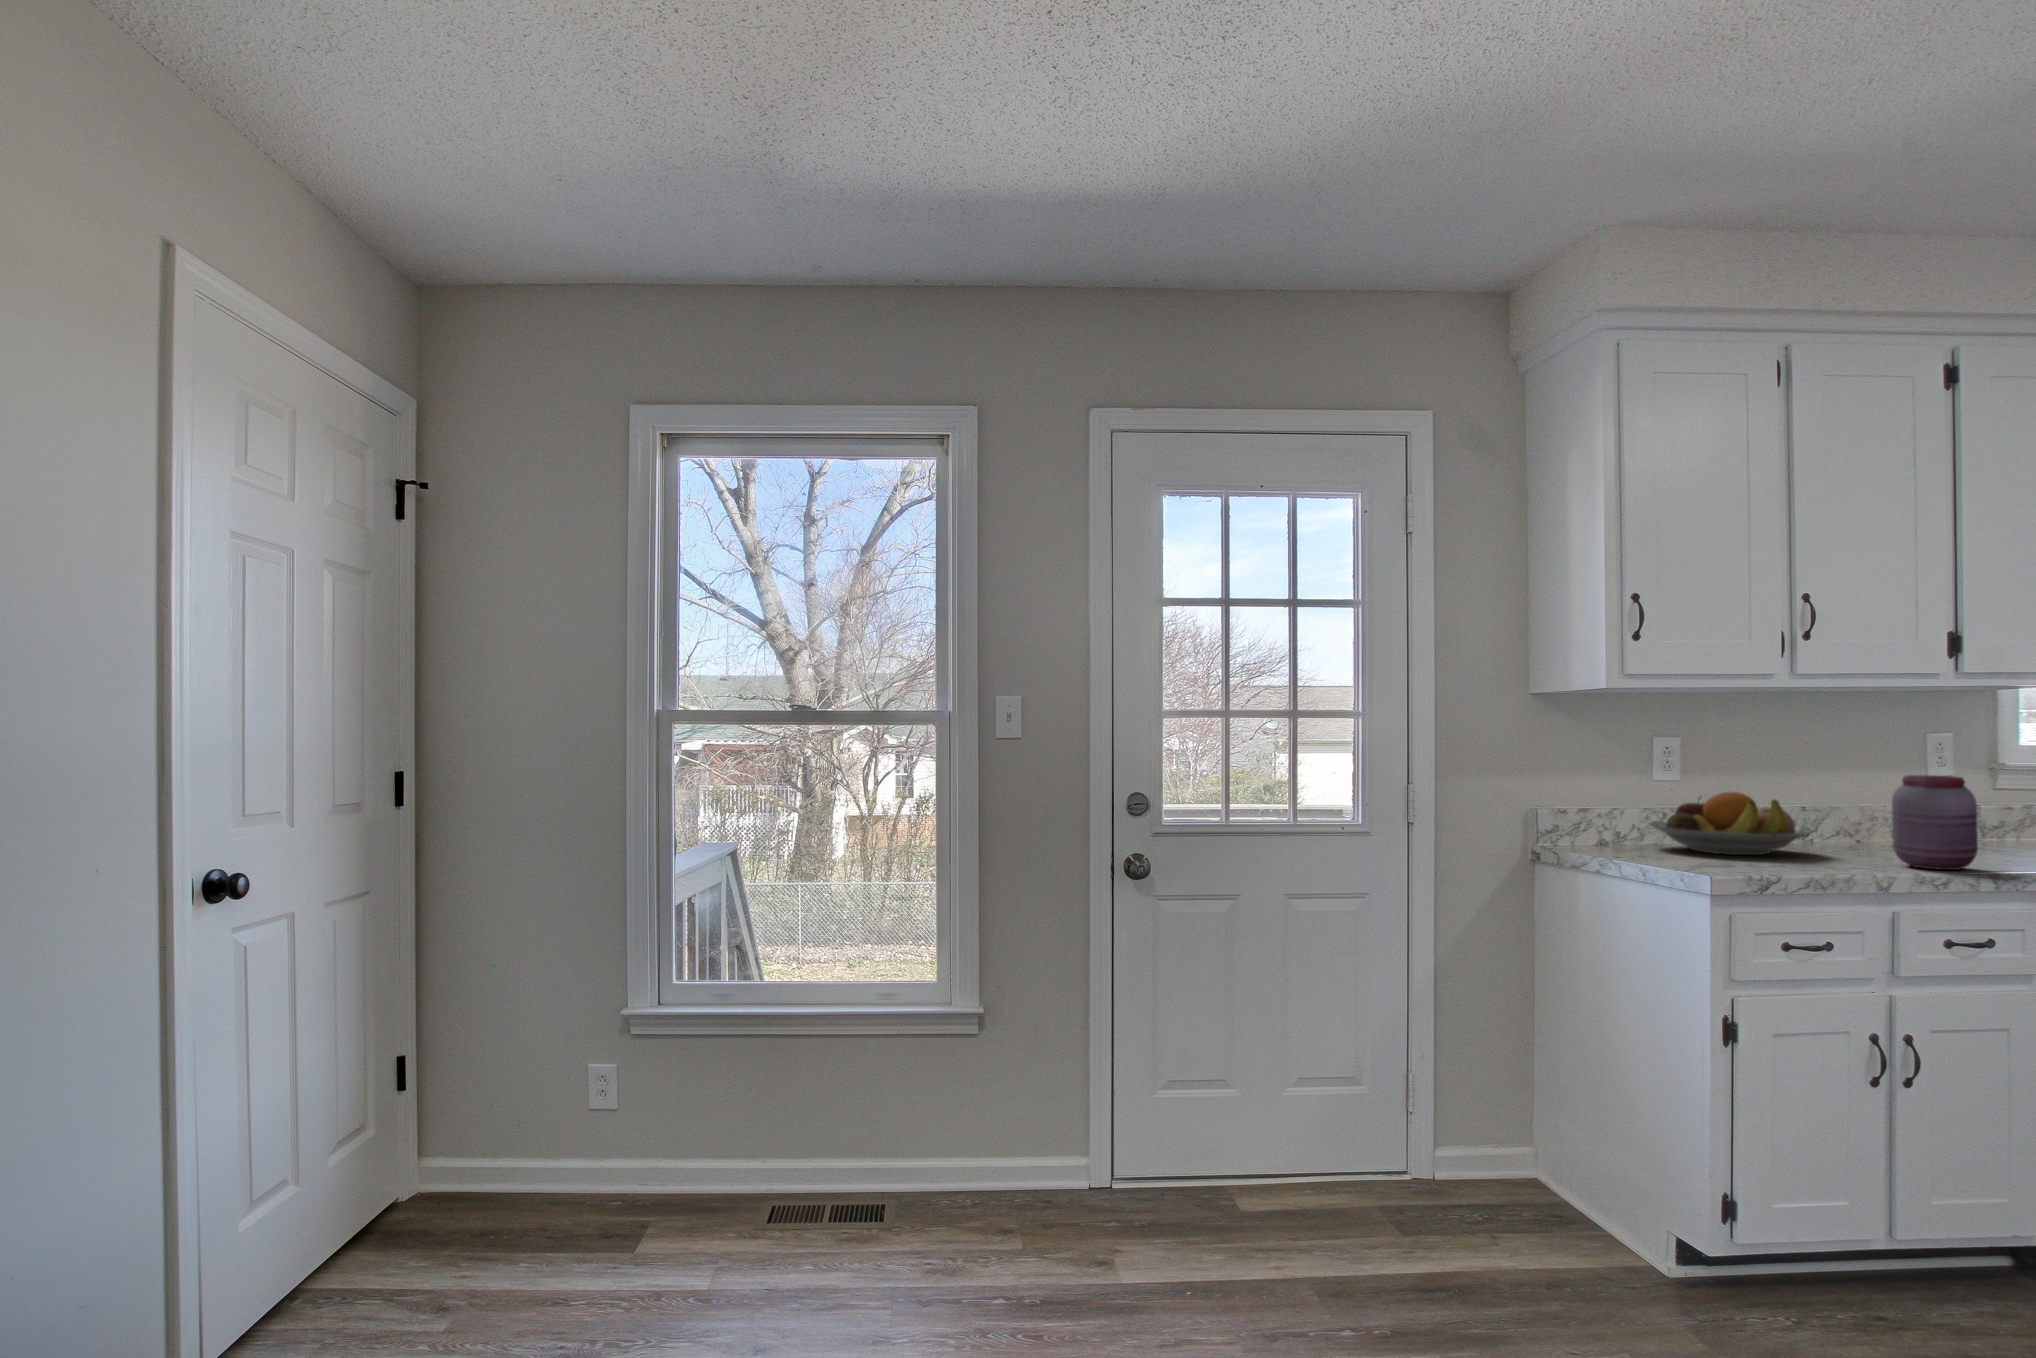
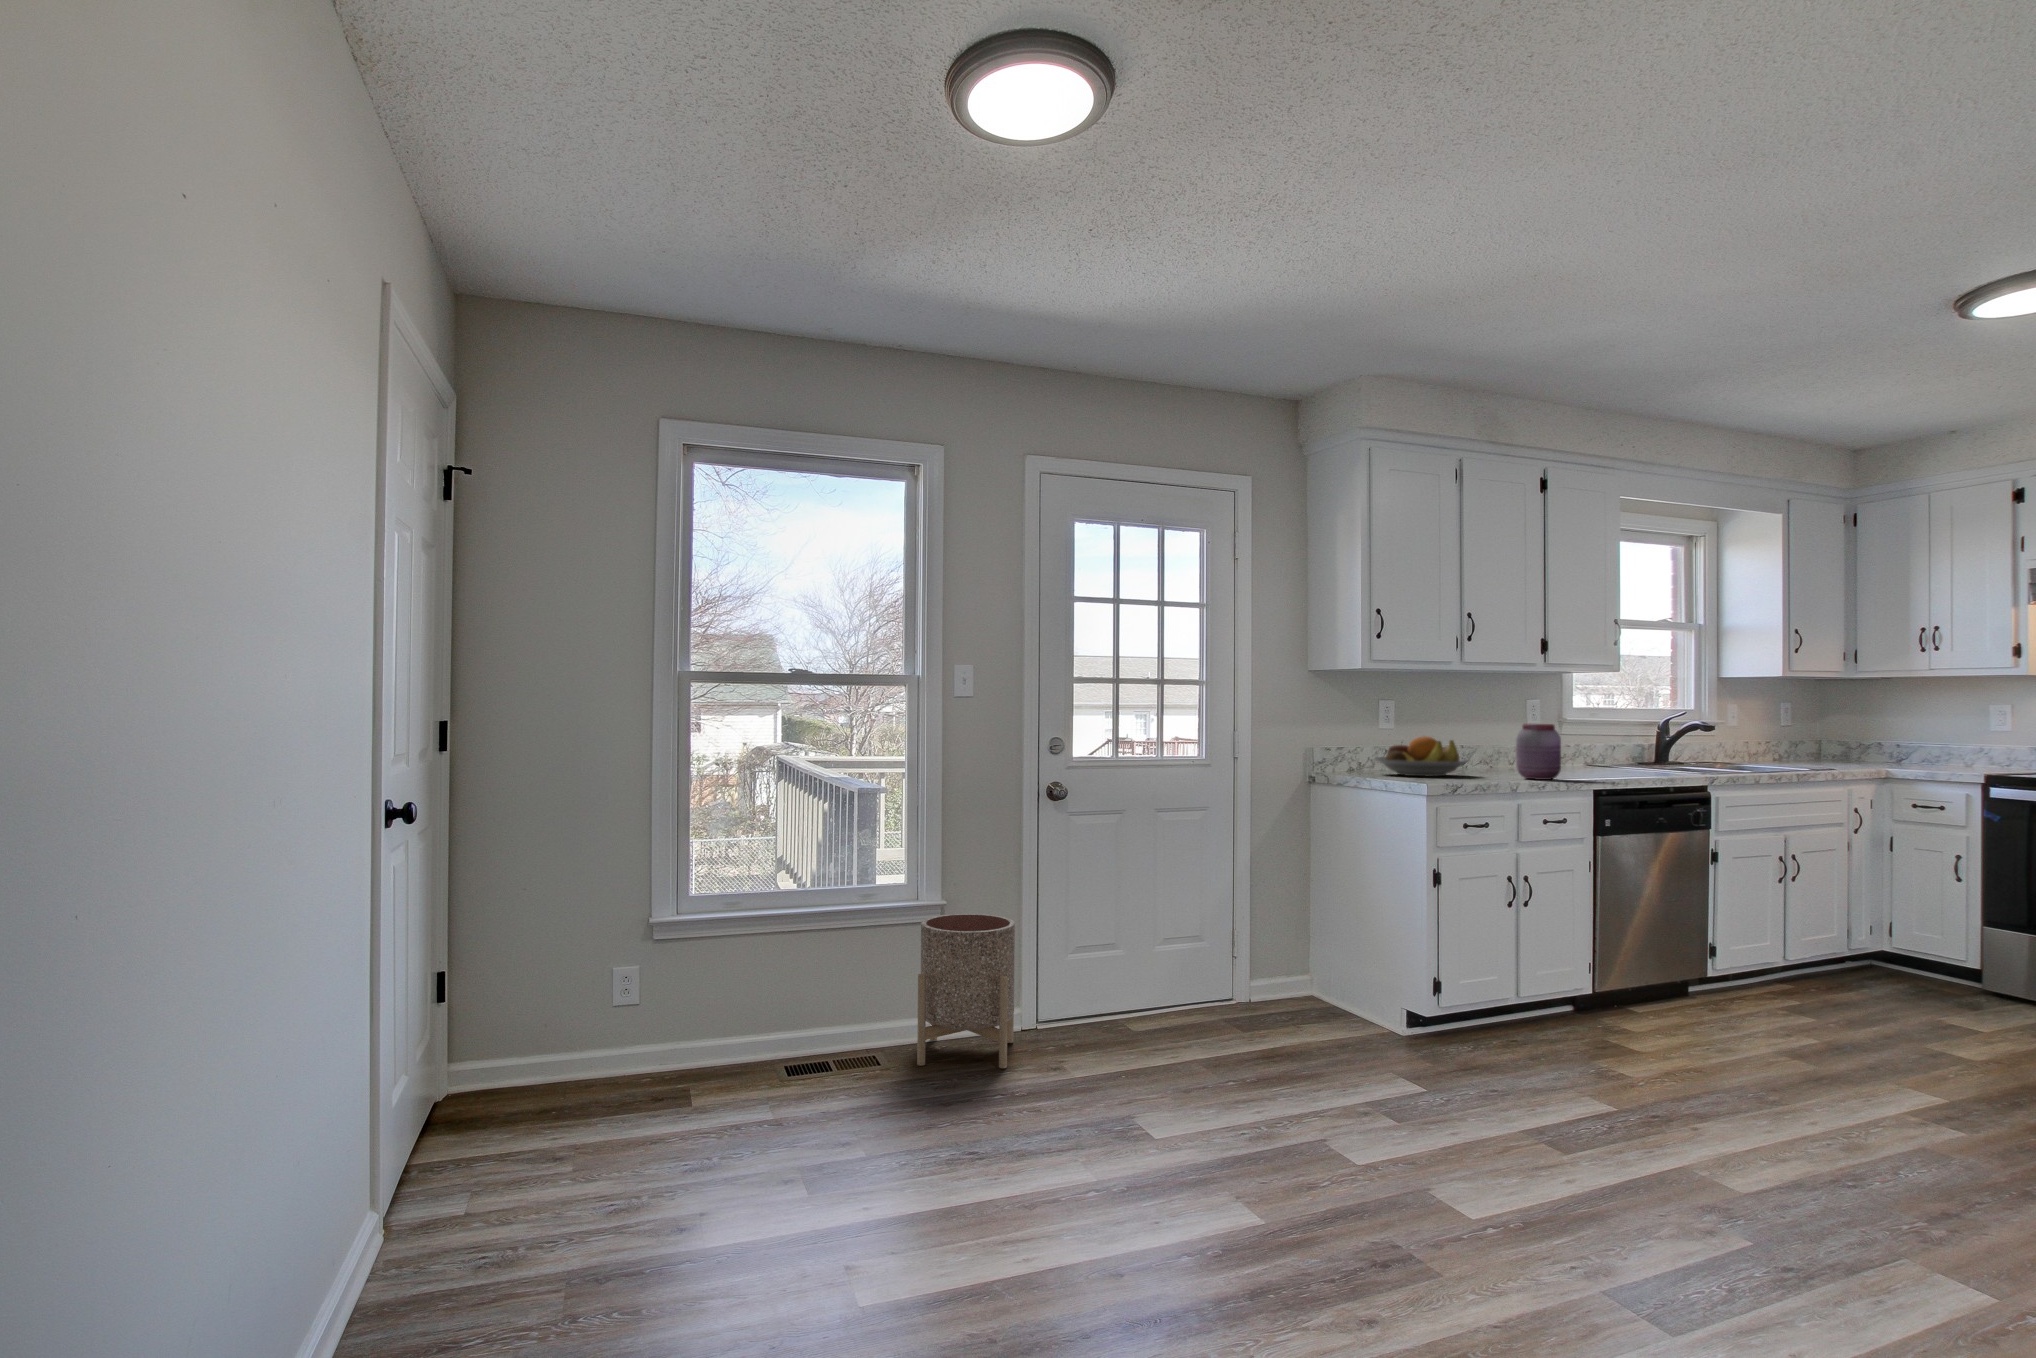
planter: none [913,1028,1066,1259] -> present [917,914,1015,1068]

